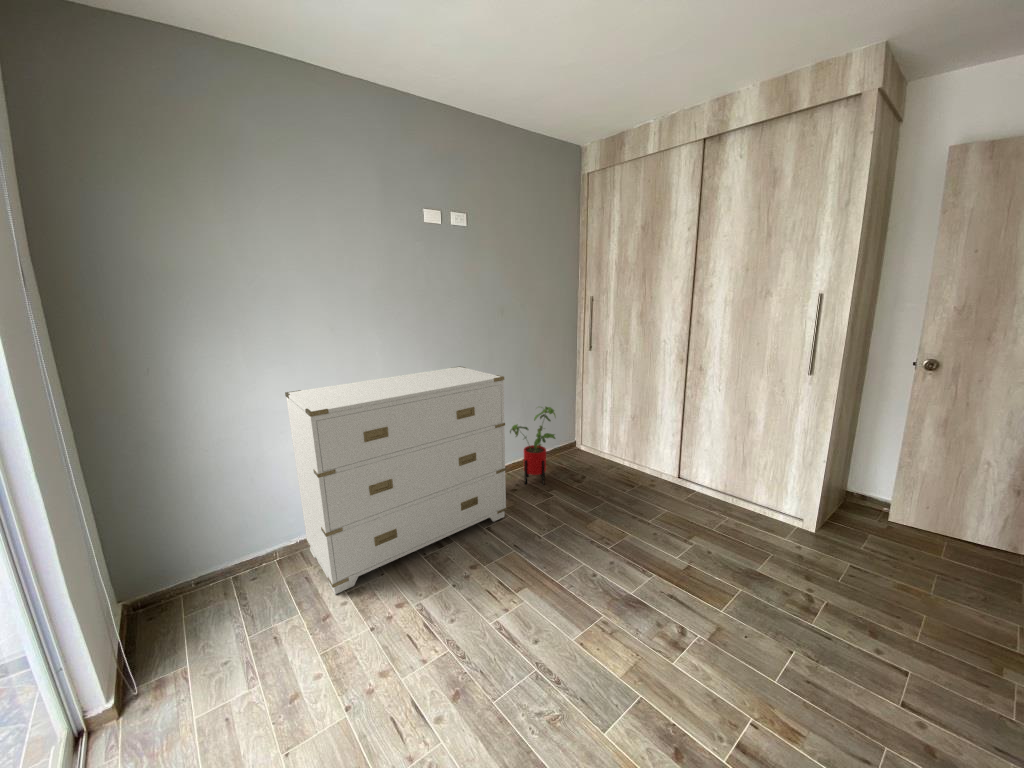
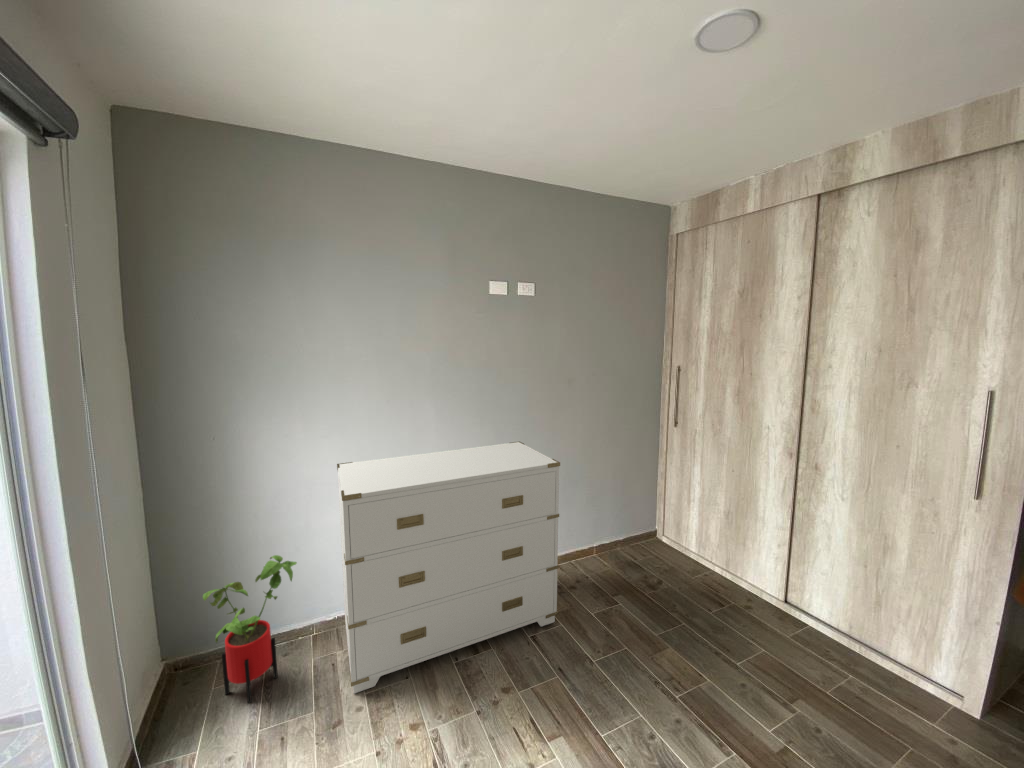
house plant: present [510,407,555,485] -> present [203,555,297,703]

